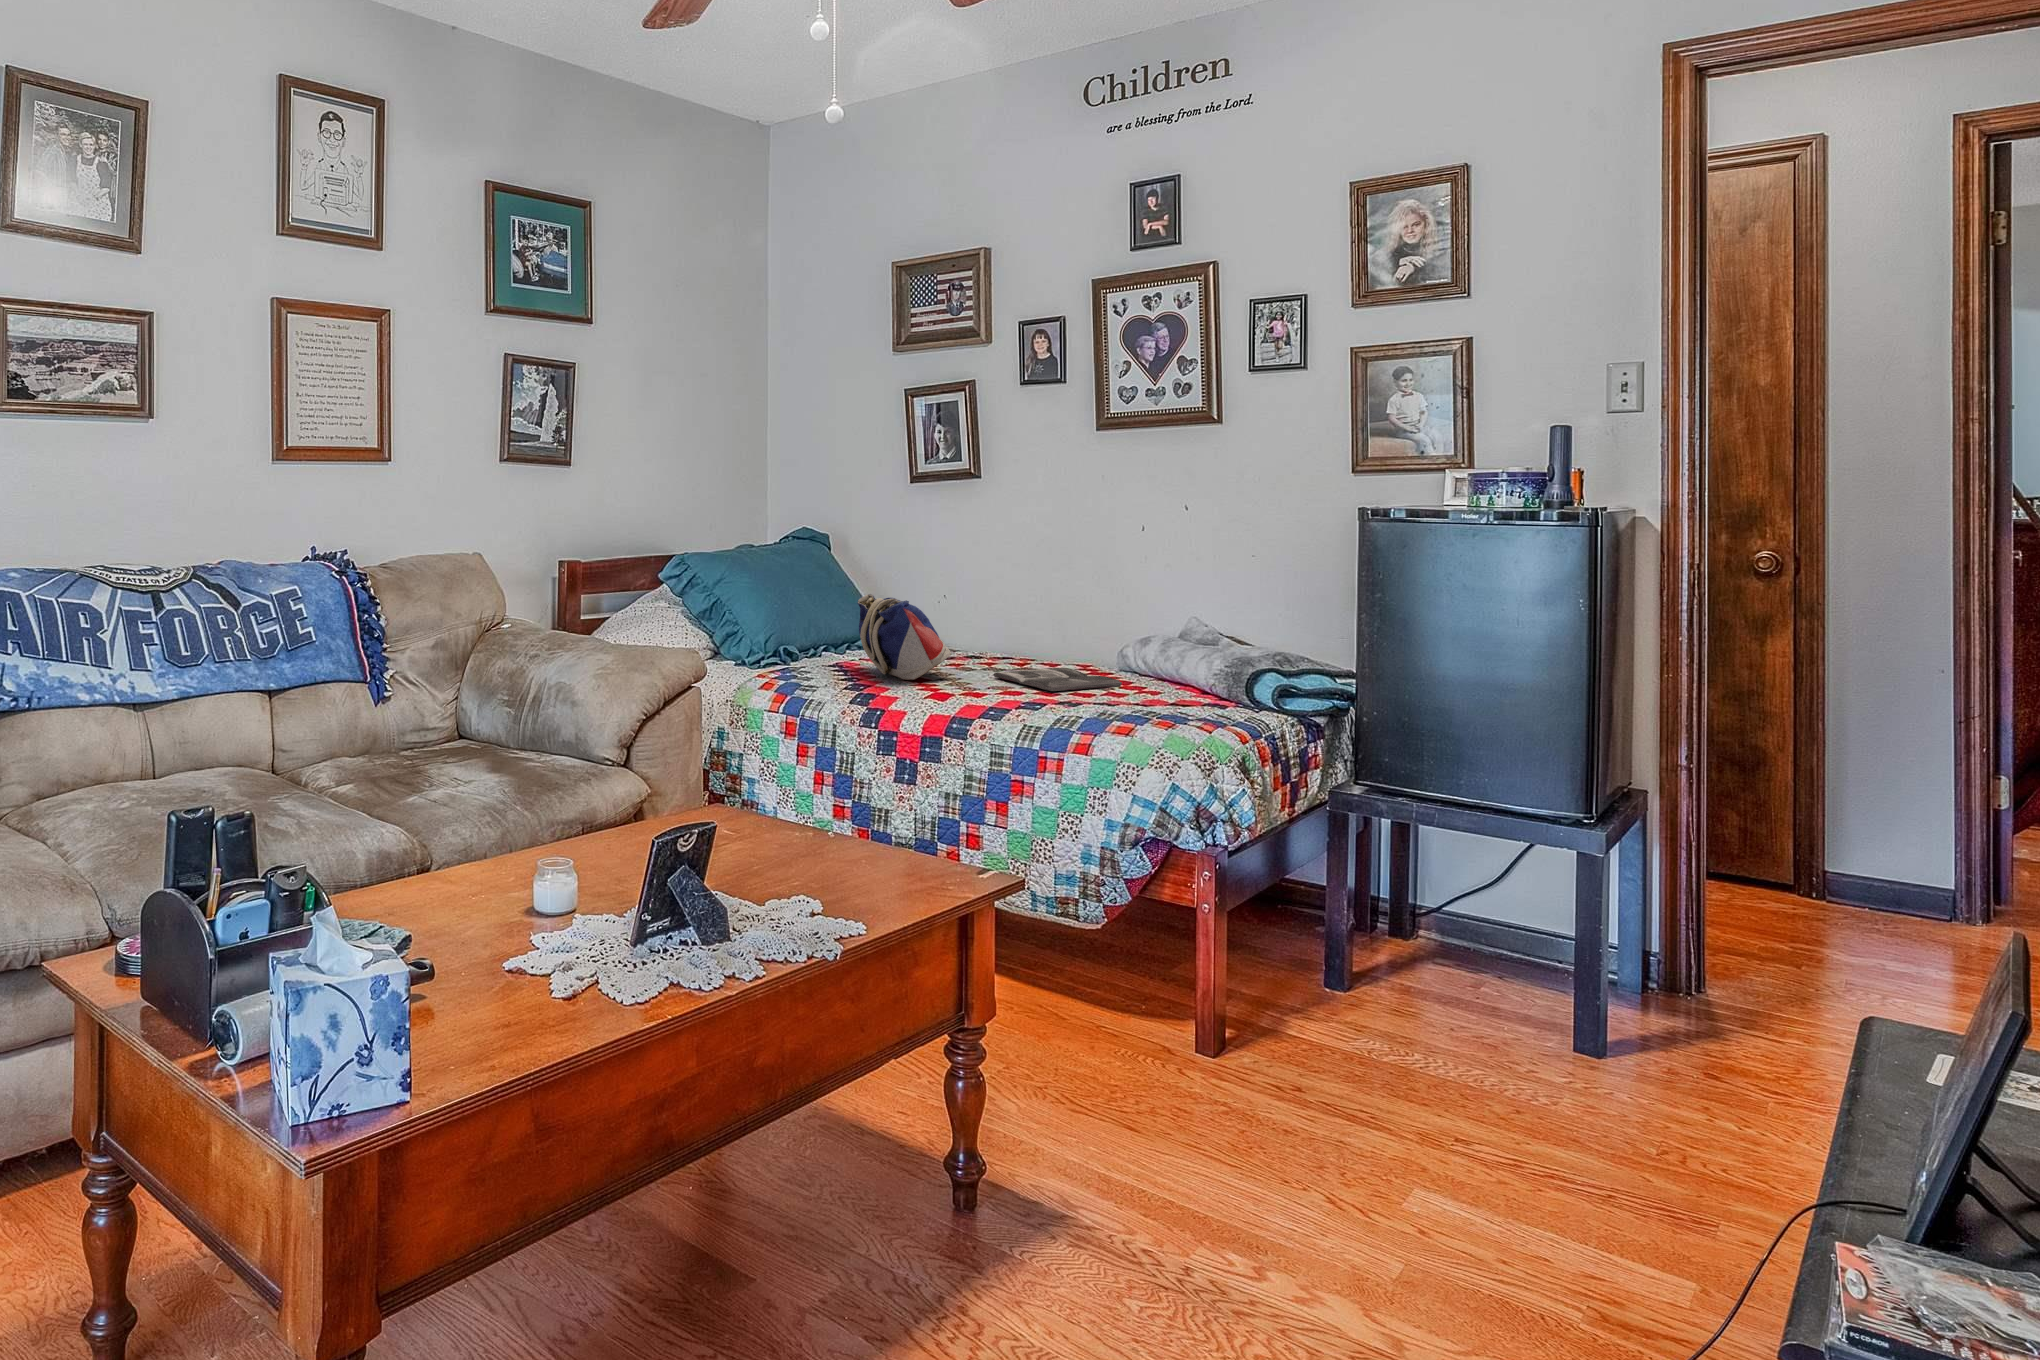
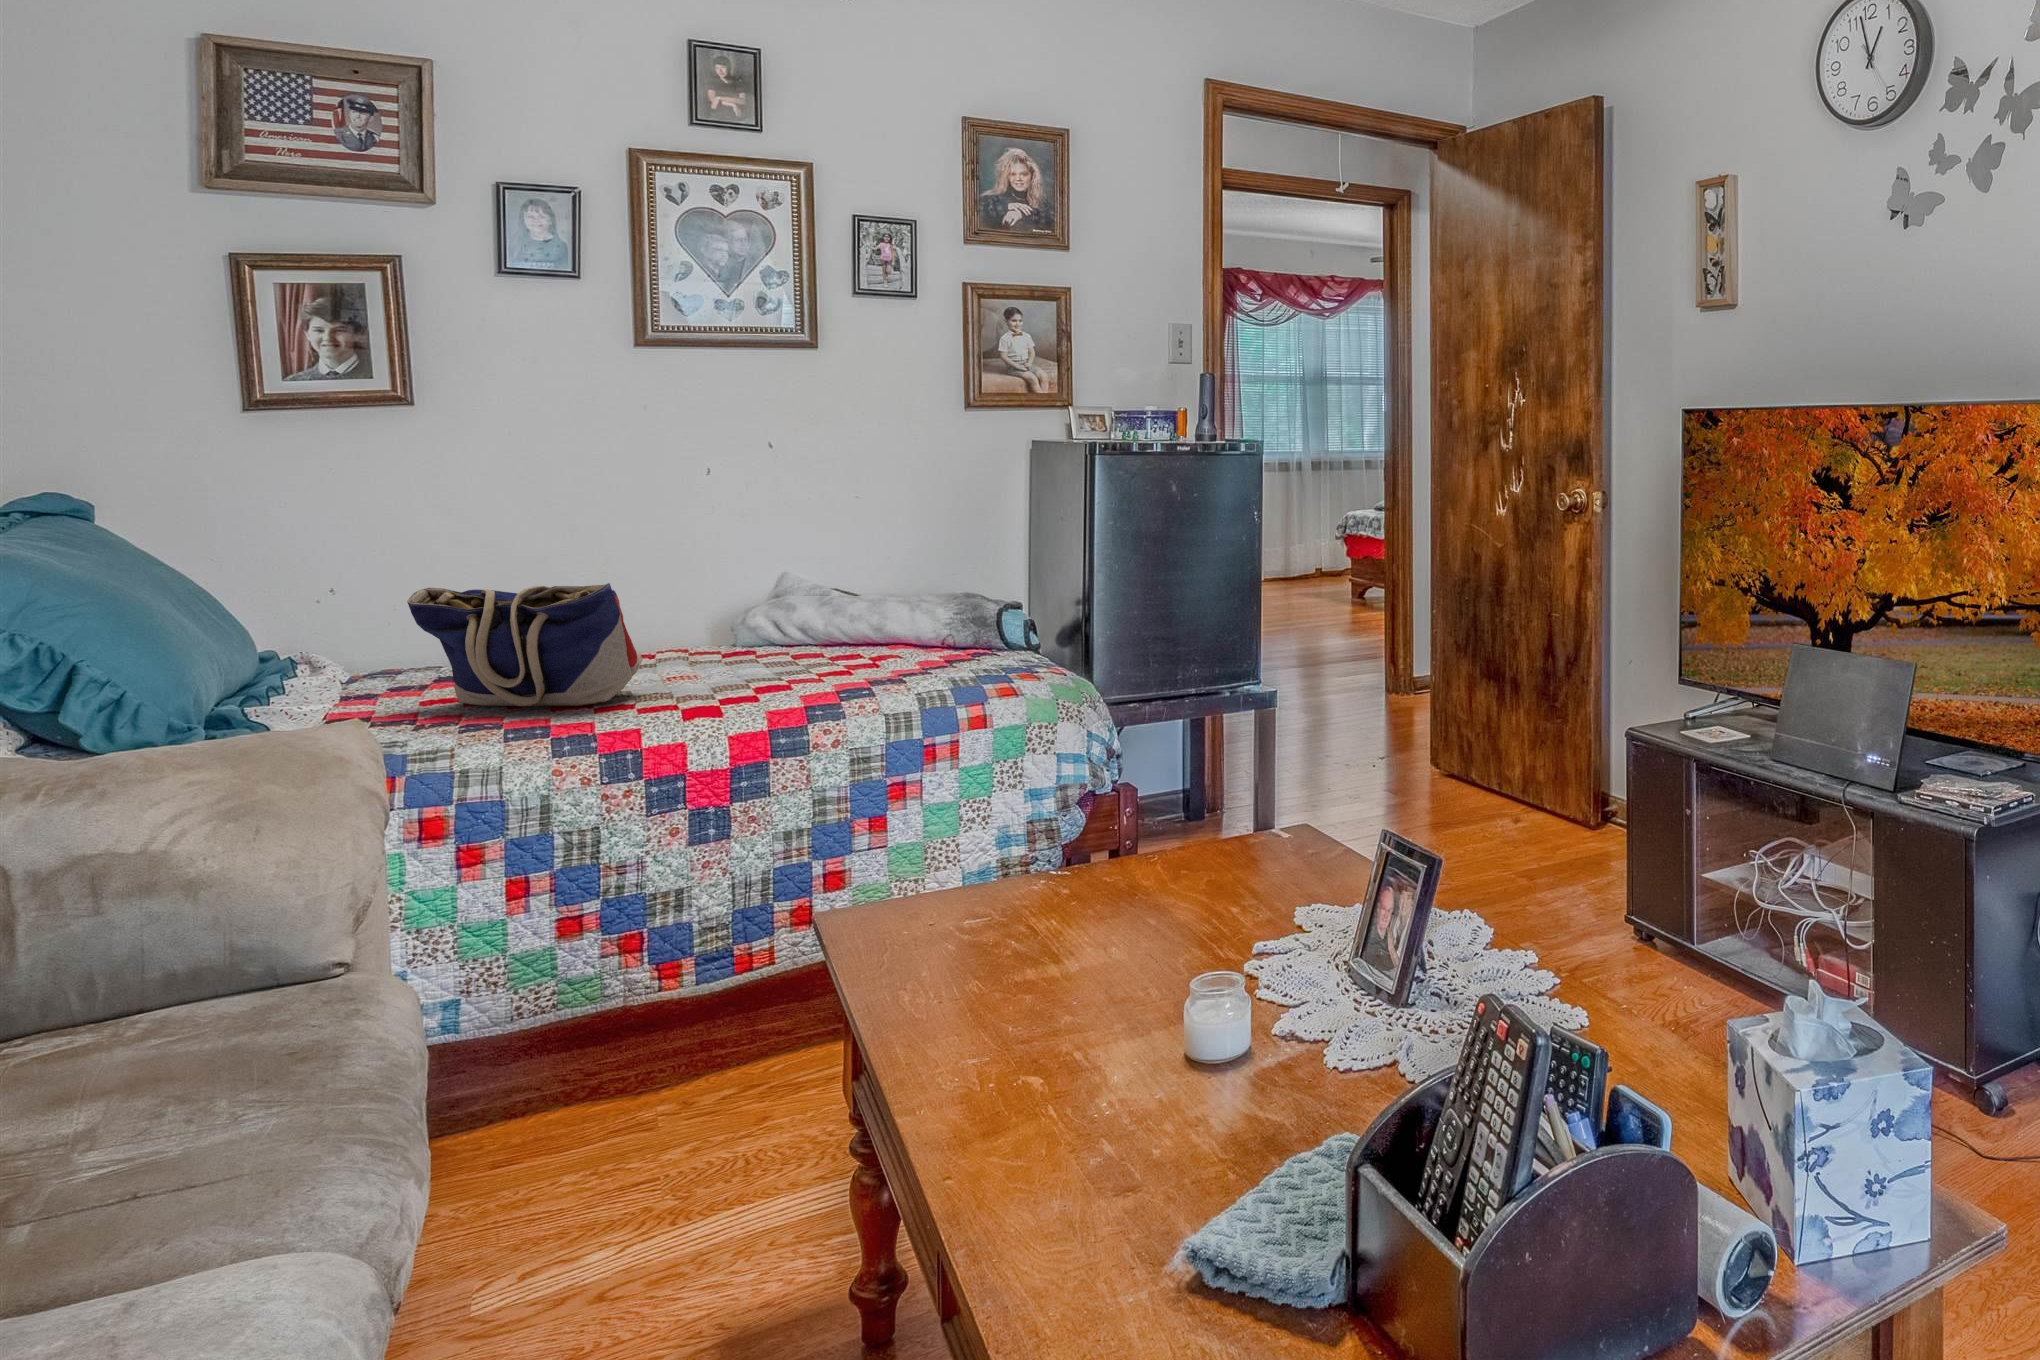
magazine: present [993,668,1122,691] -> none [685,653,864,679]

